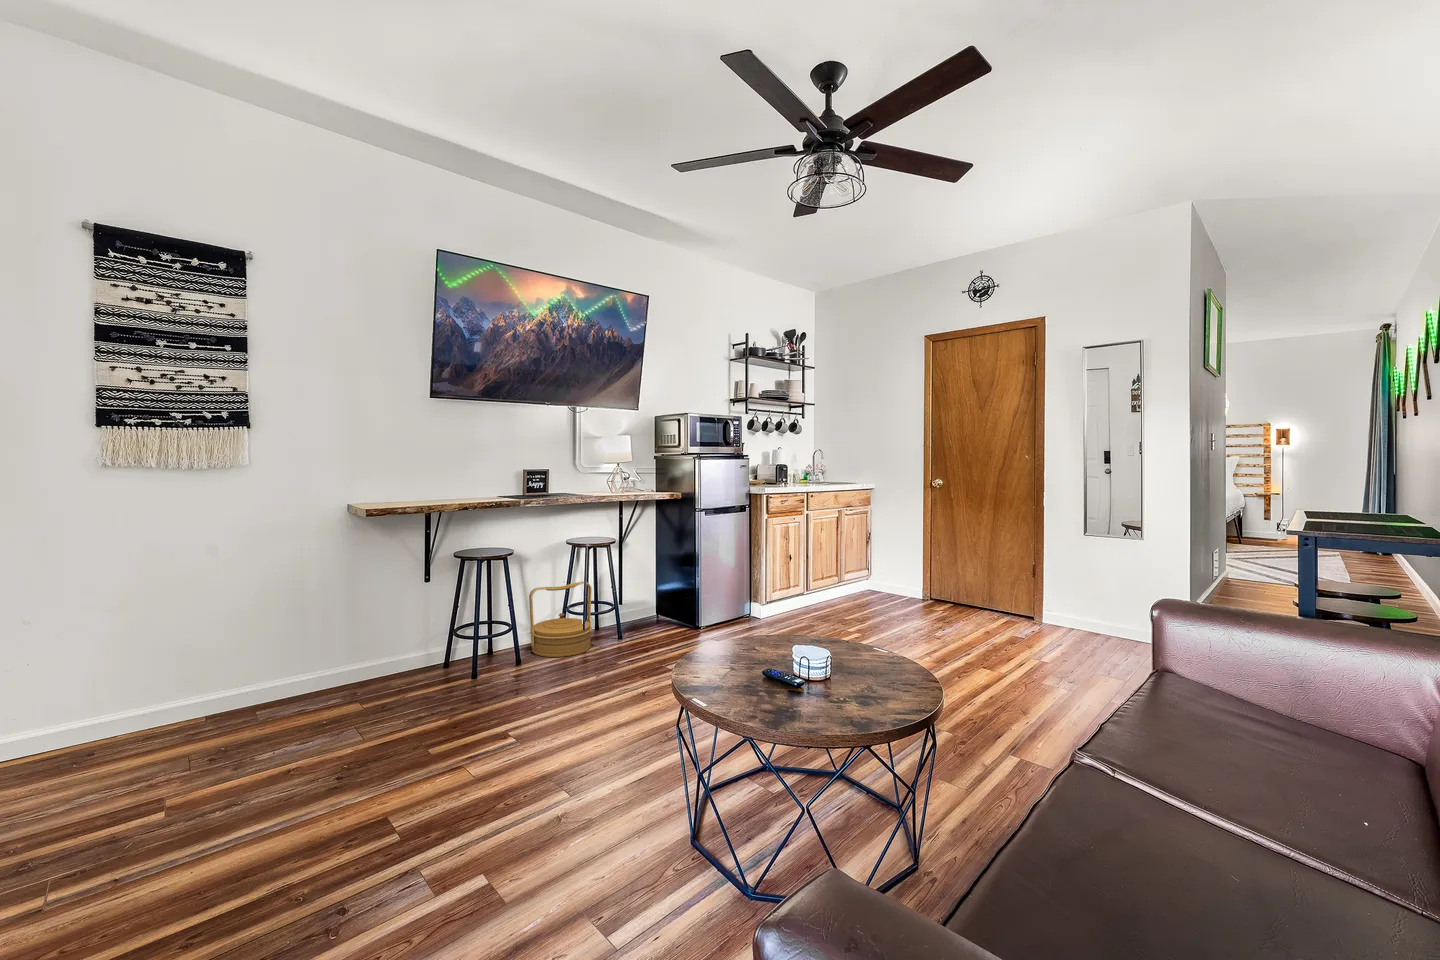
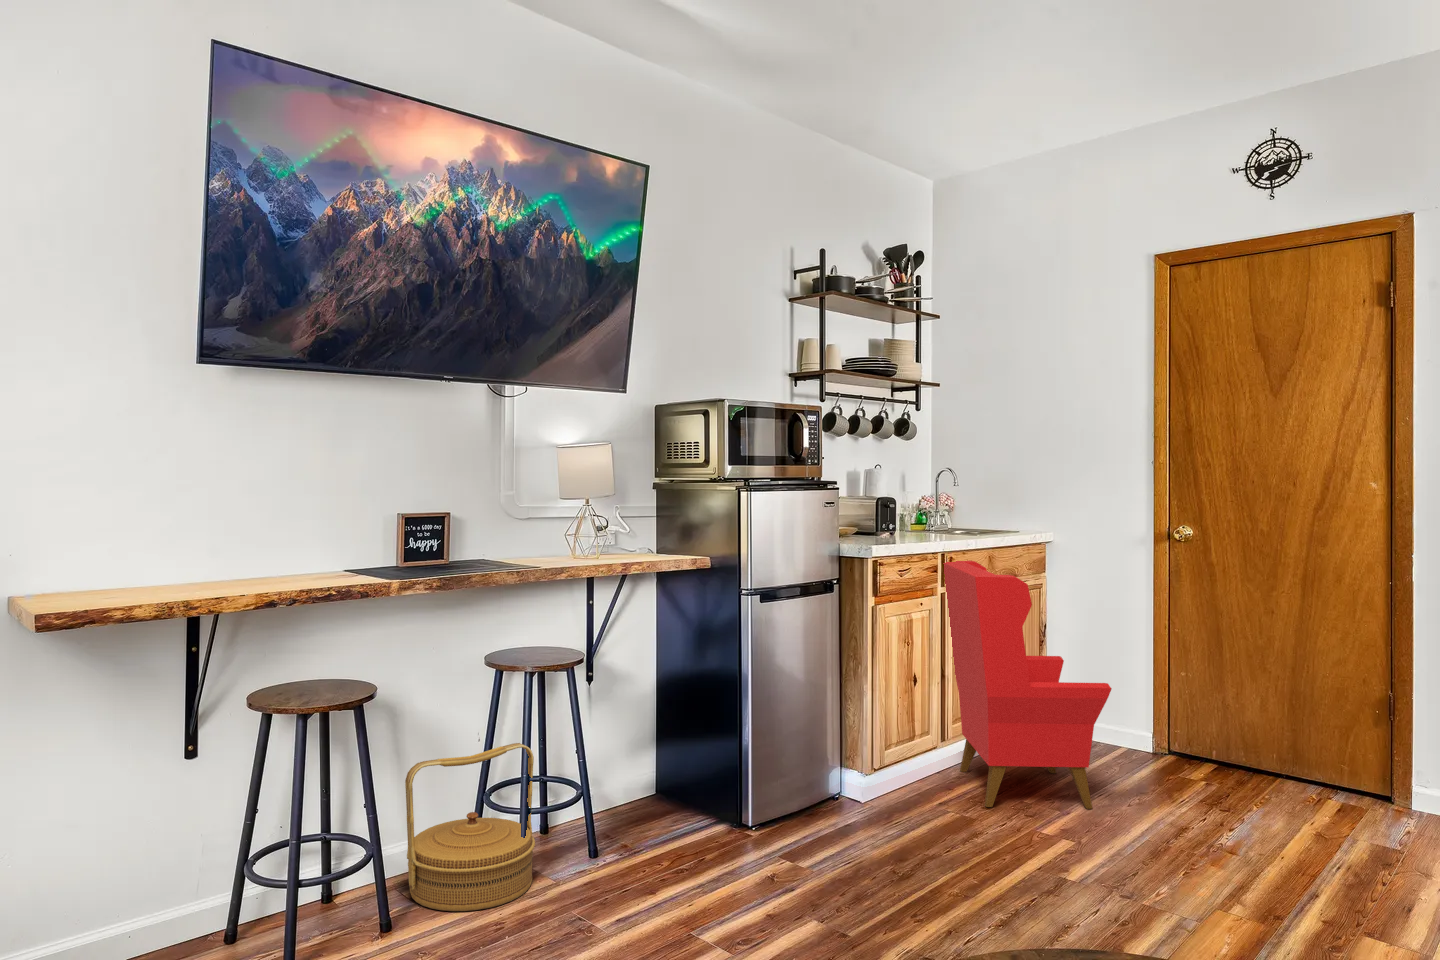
armchair: none [807,497,885,621] -> present [943,560,1112,809]

